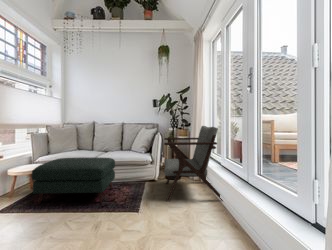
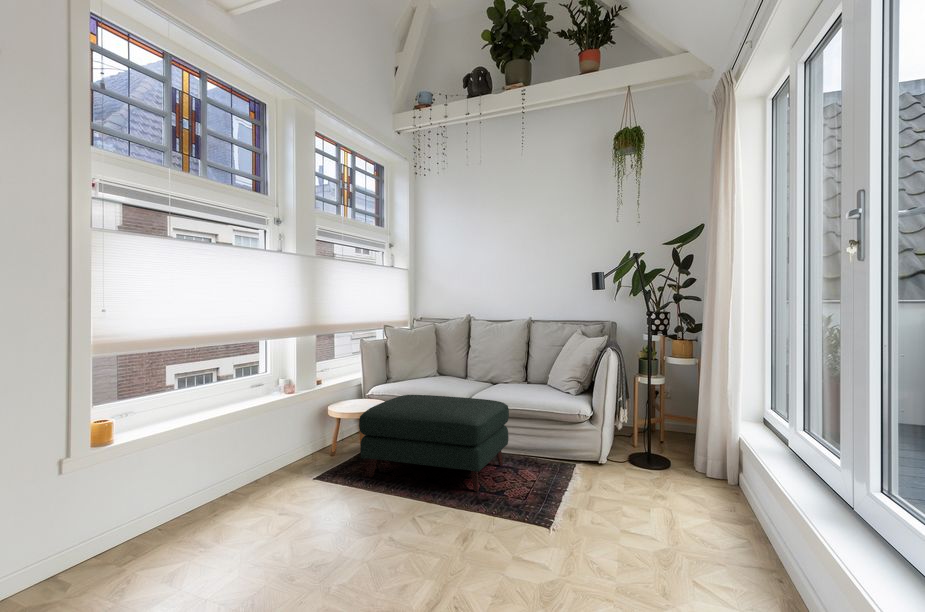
lounge chair: present [164,126,223,201] -> none [607,339,759,529]

